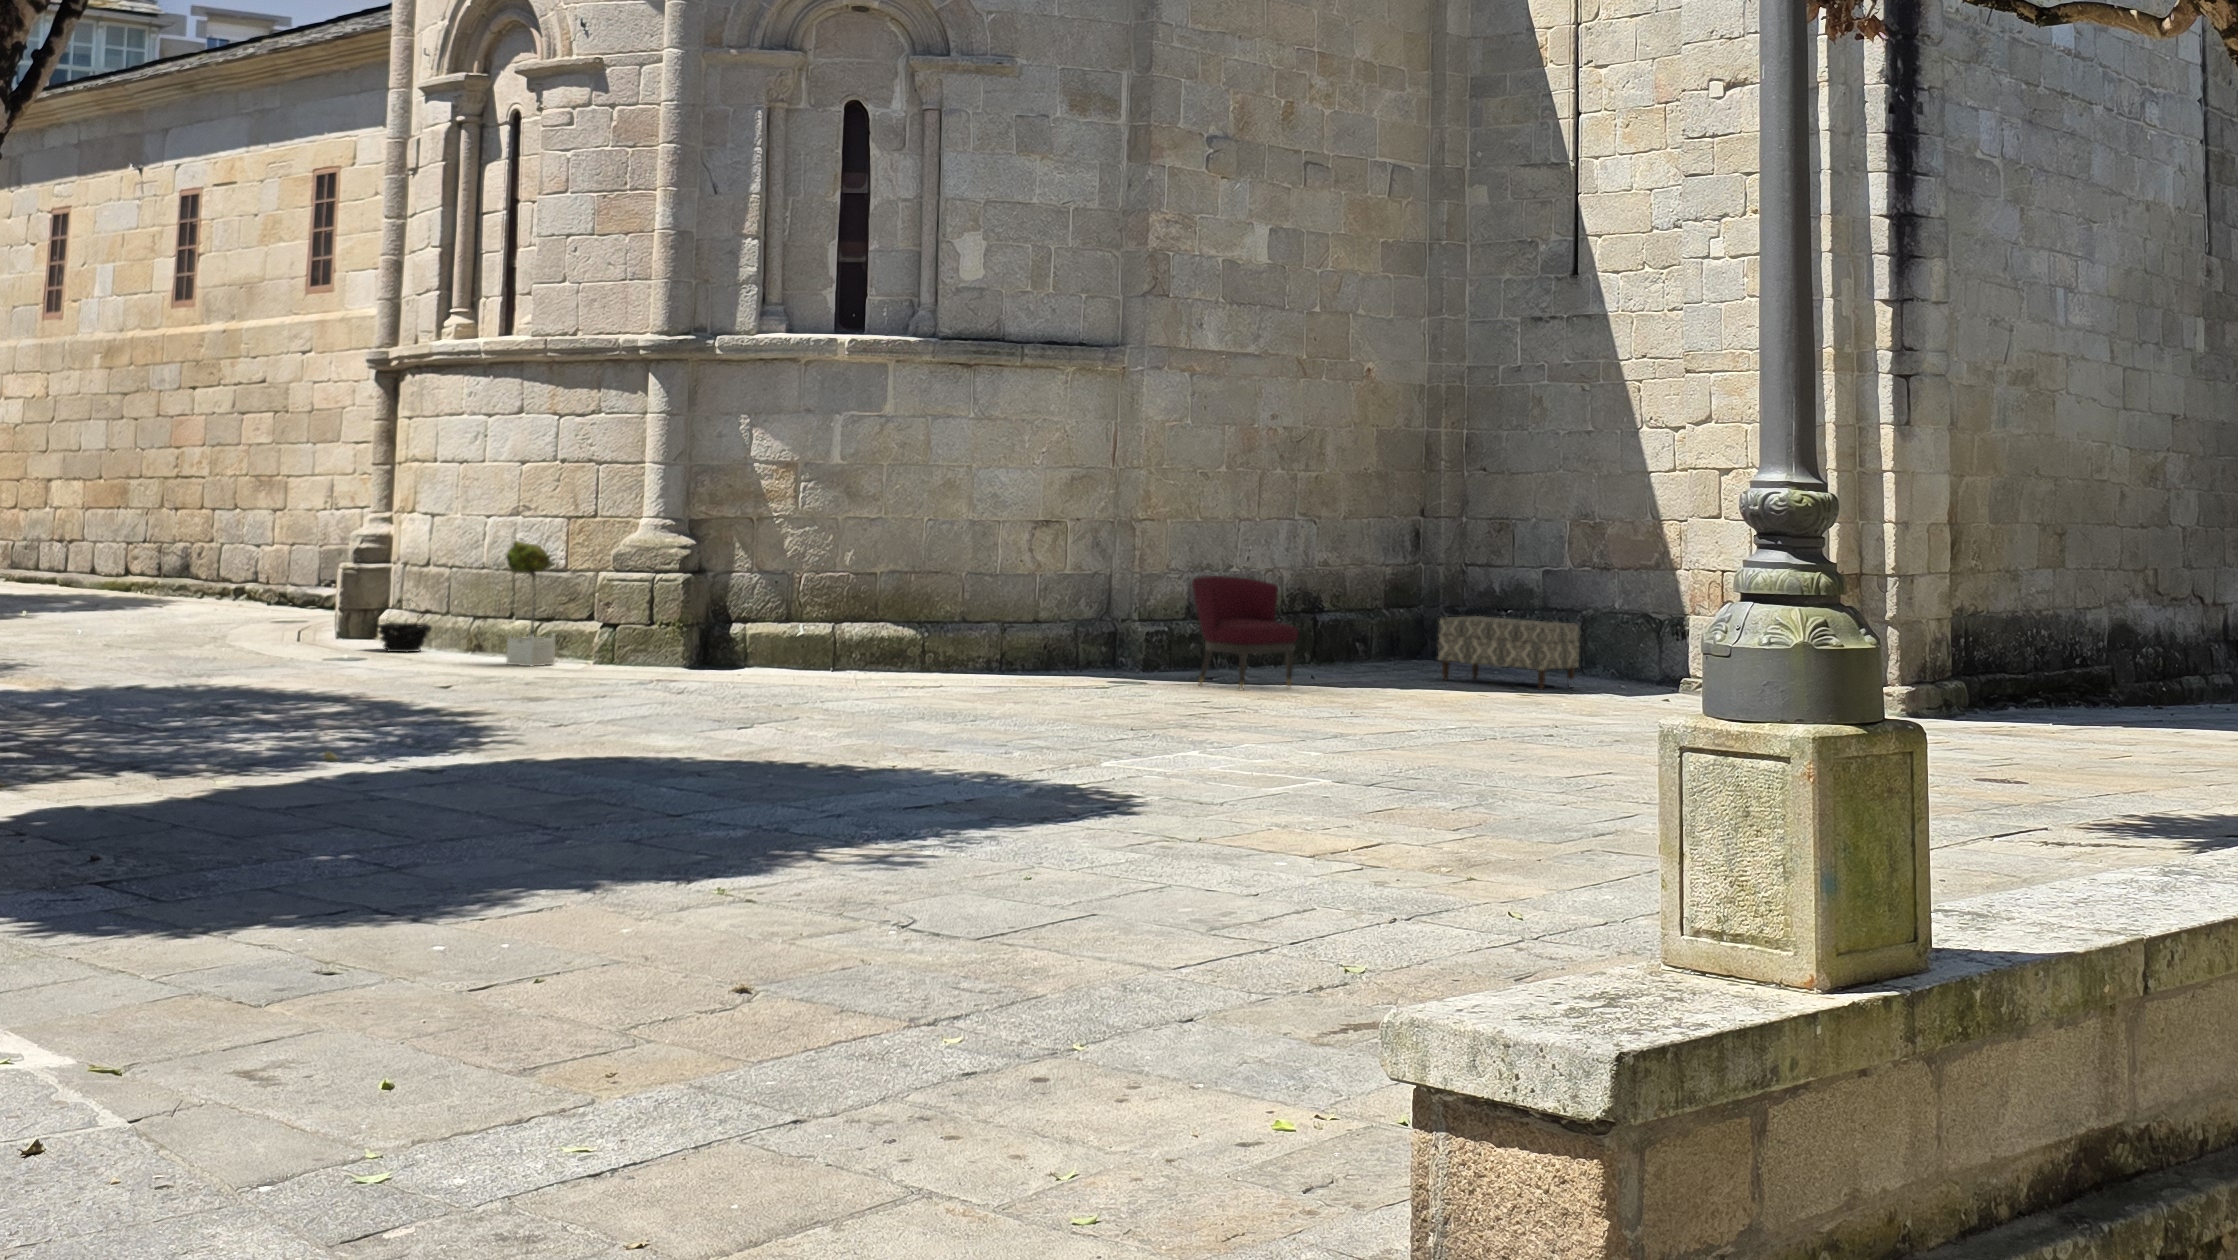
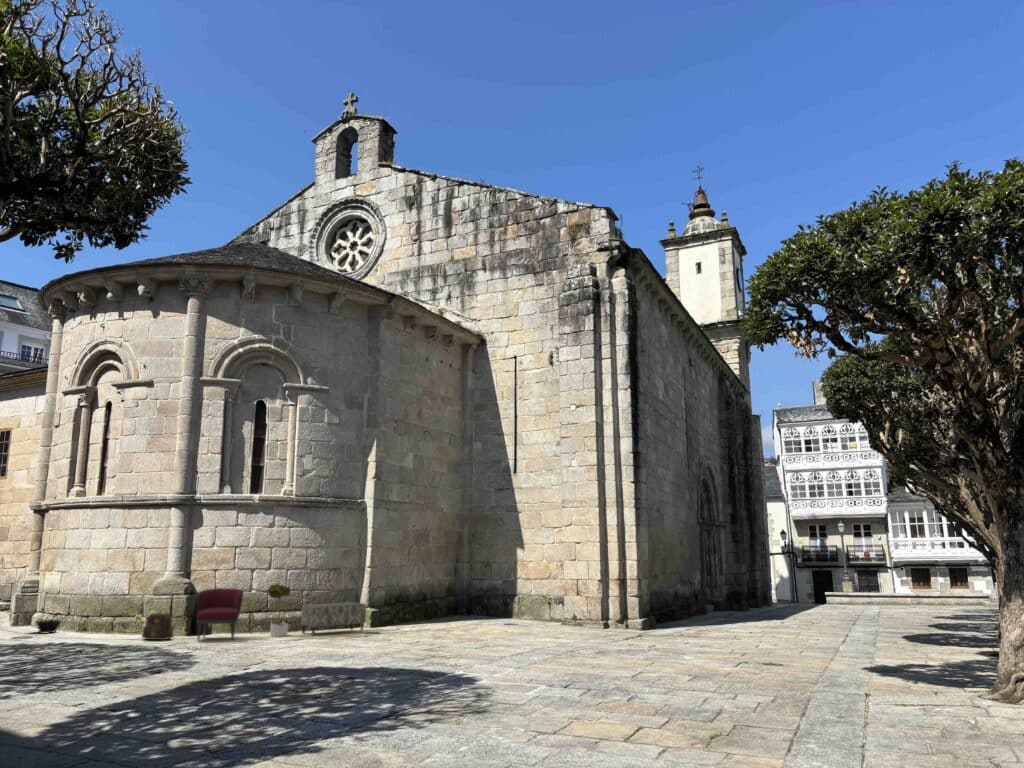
potted tree: present [506,540,555,666] -> present [268,584,291,637]
chair: present [1192,576,1298,690] -> present [196,588,243,641]
backpack: none [583,610,652,676] -> present [142,612,174,640]
bench: present [1438,616,1580,690] -> present [301,602,366,636]

